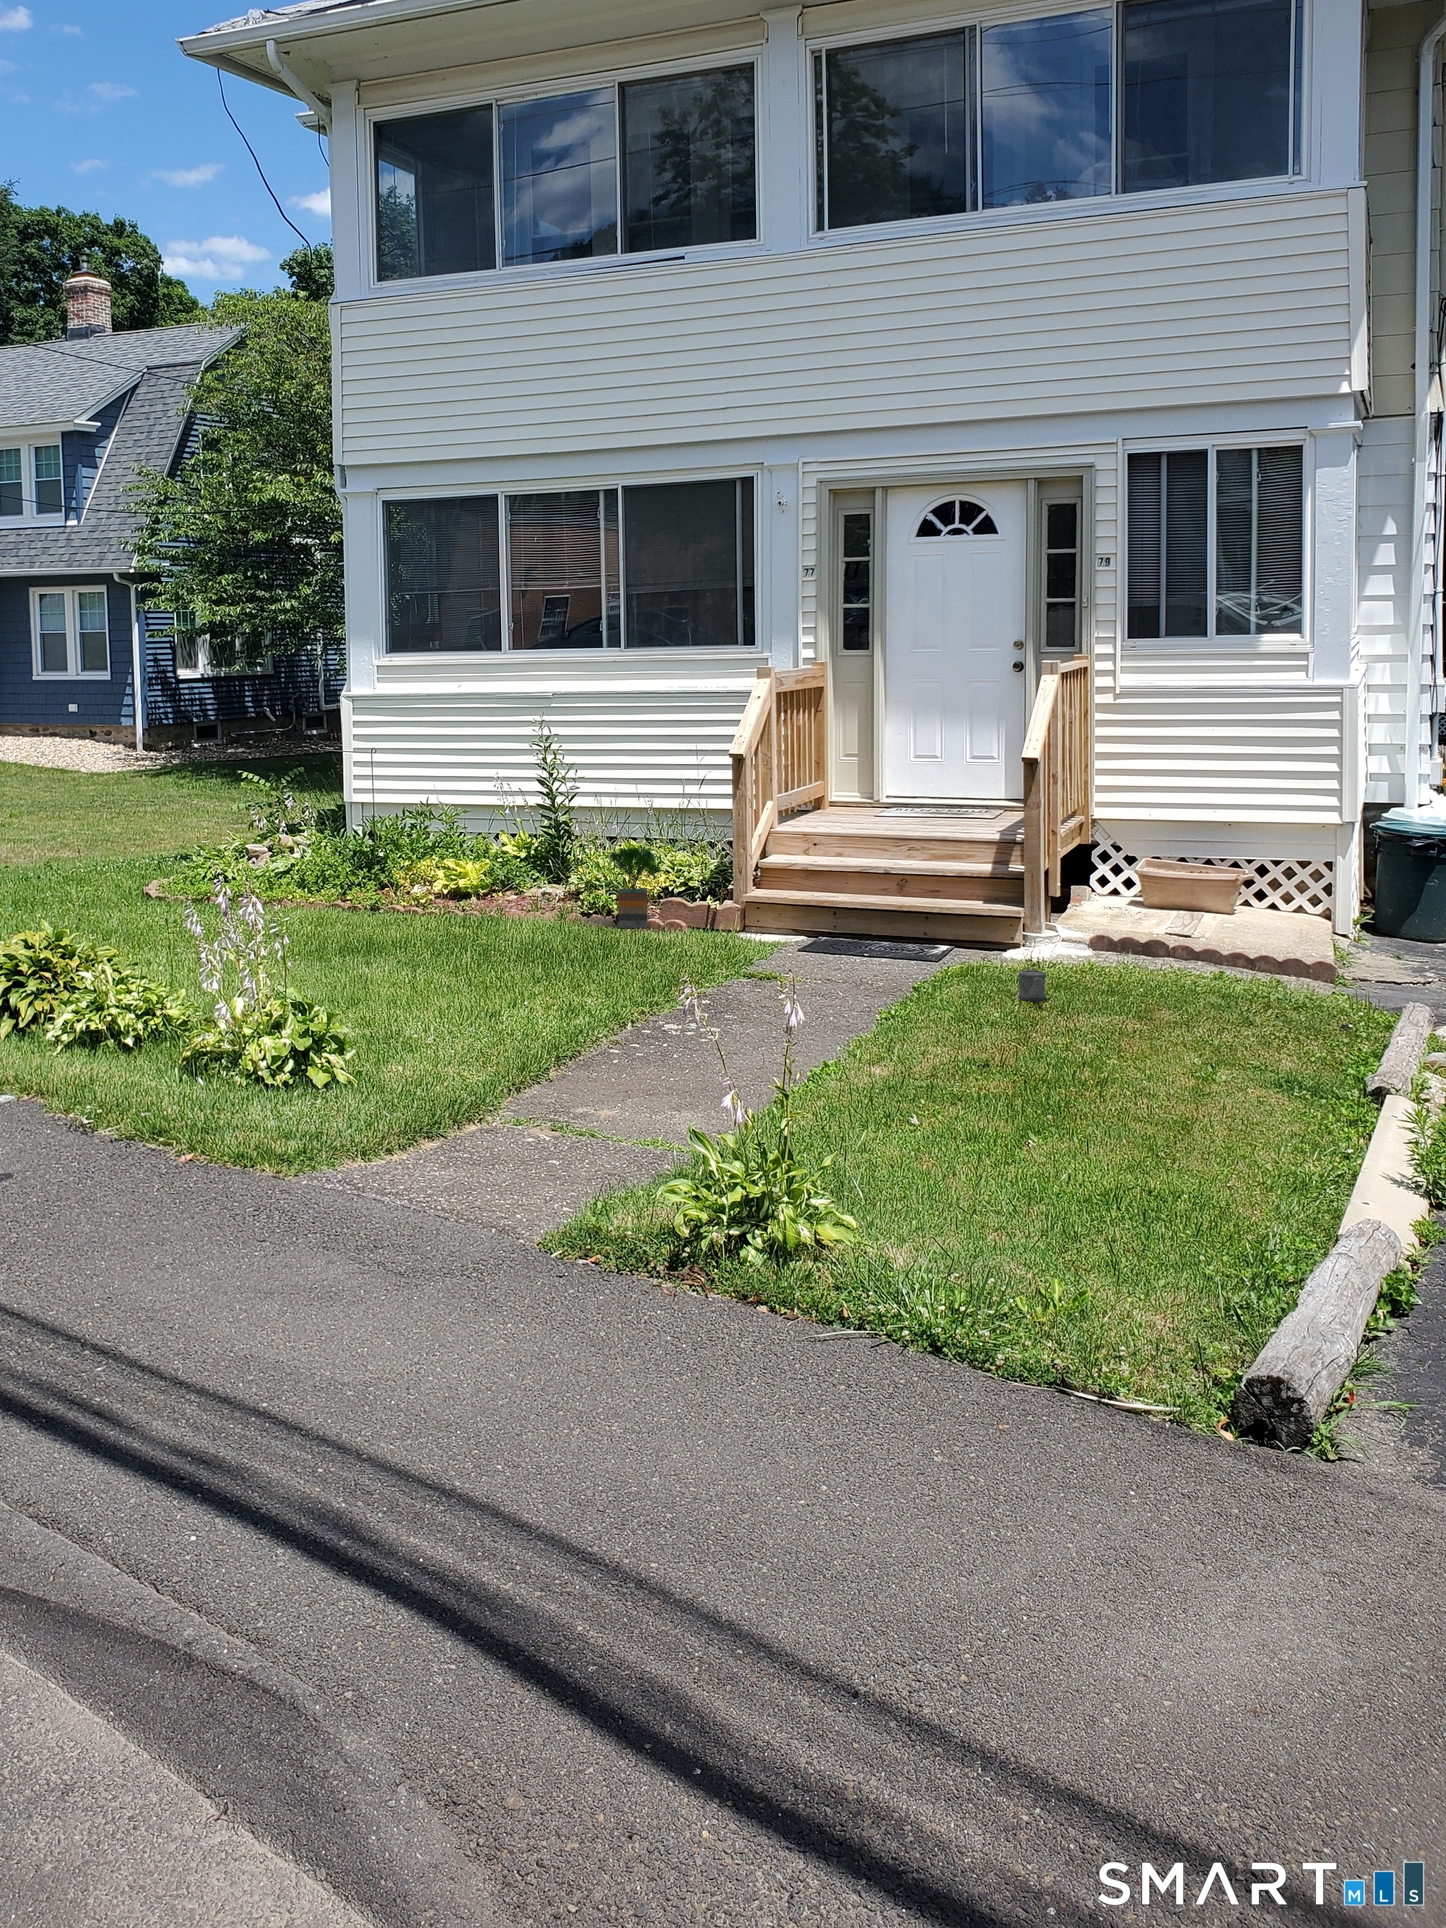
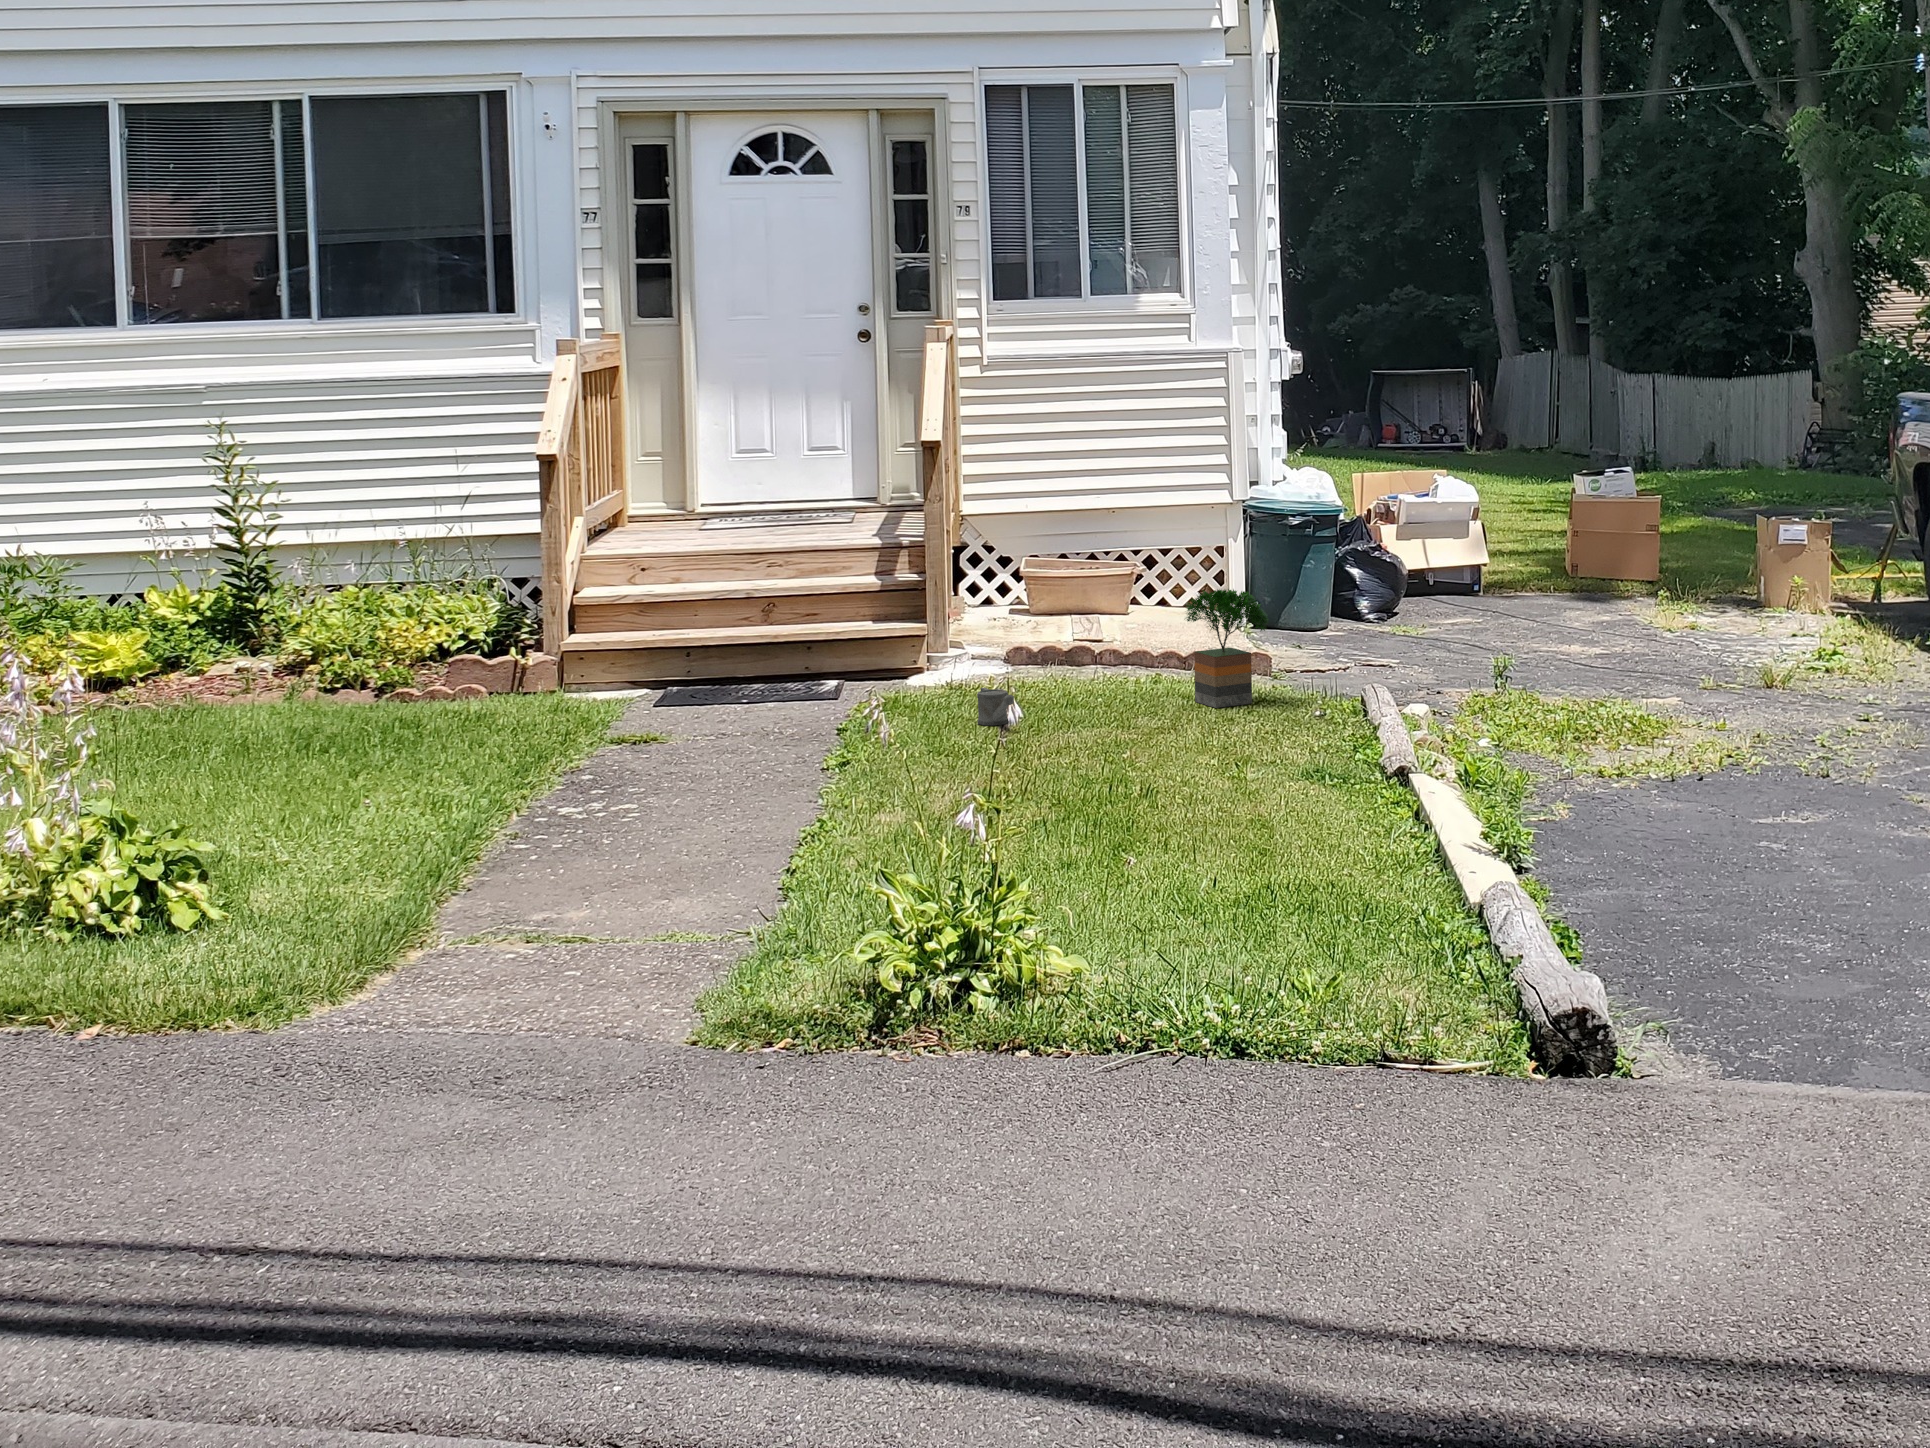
potted tree: present [609,847,660,928] -> present [1186,589,1268,708]

